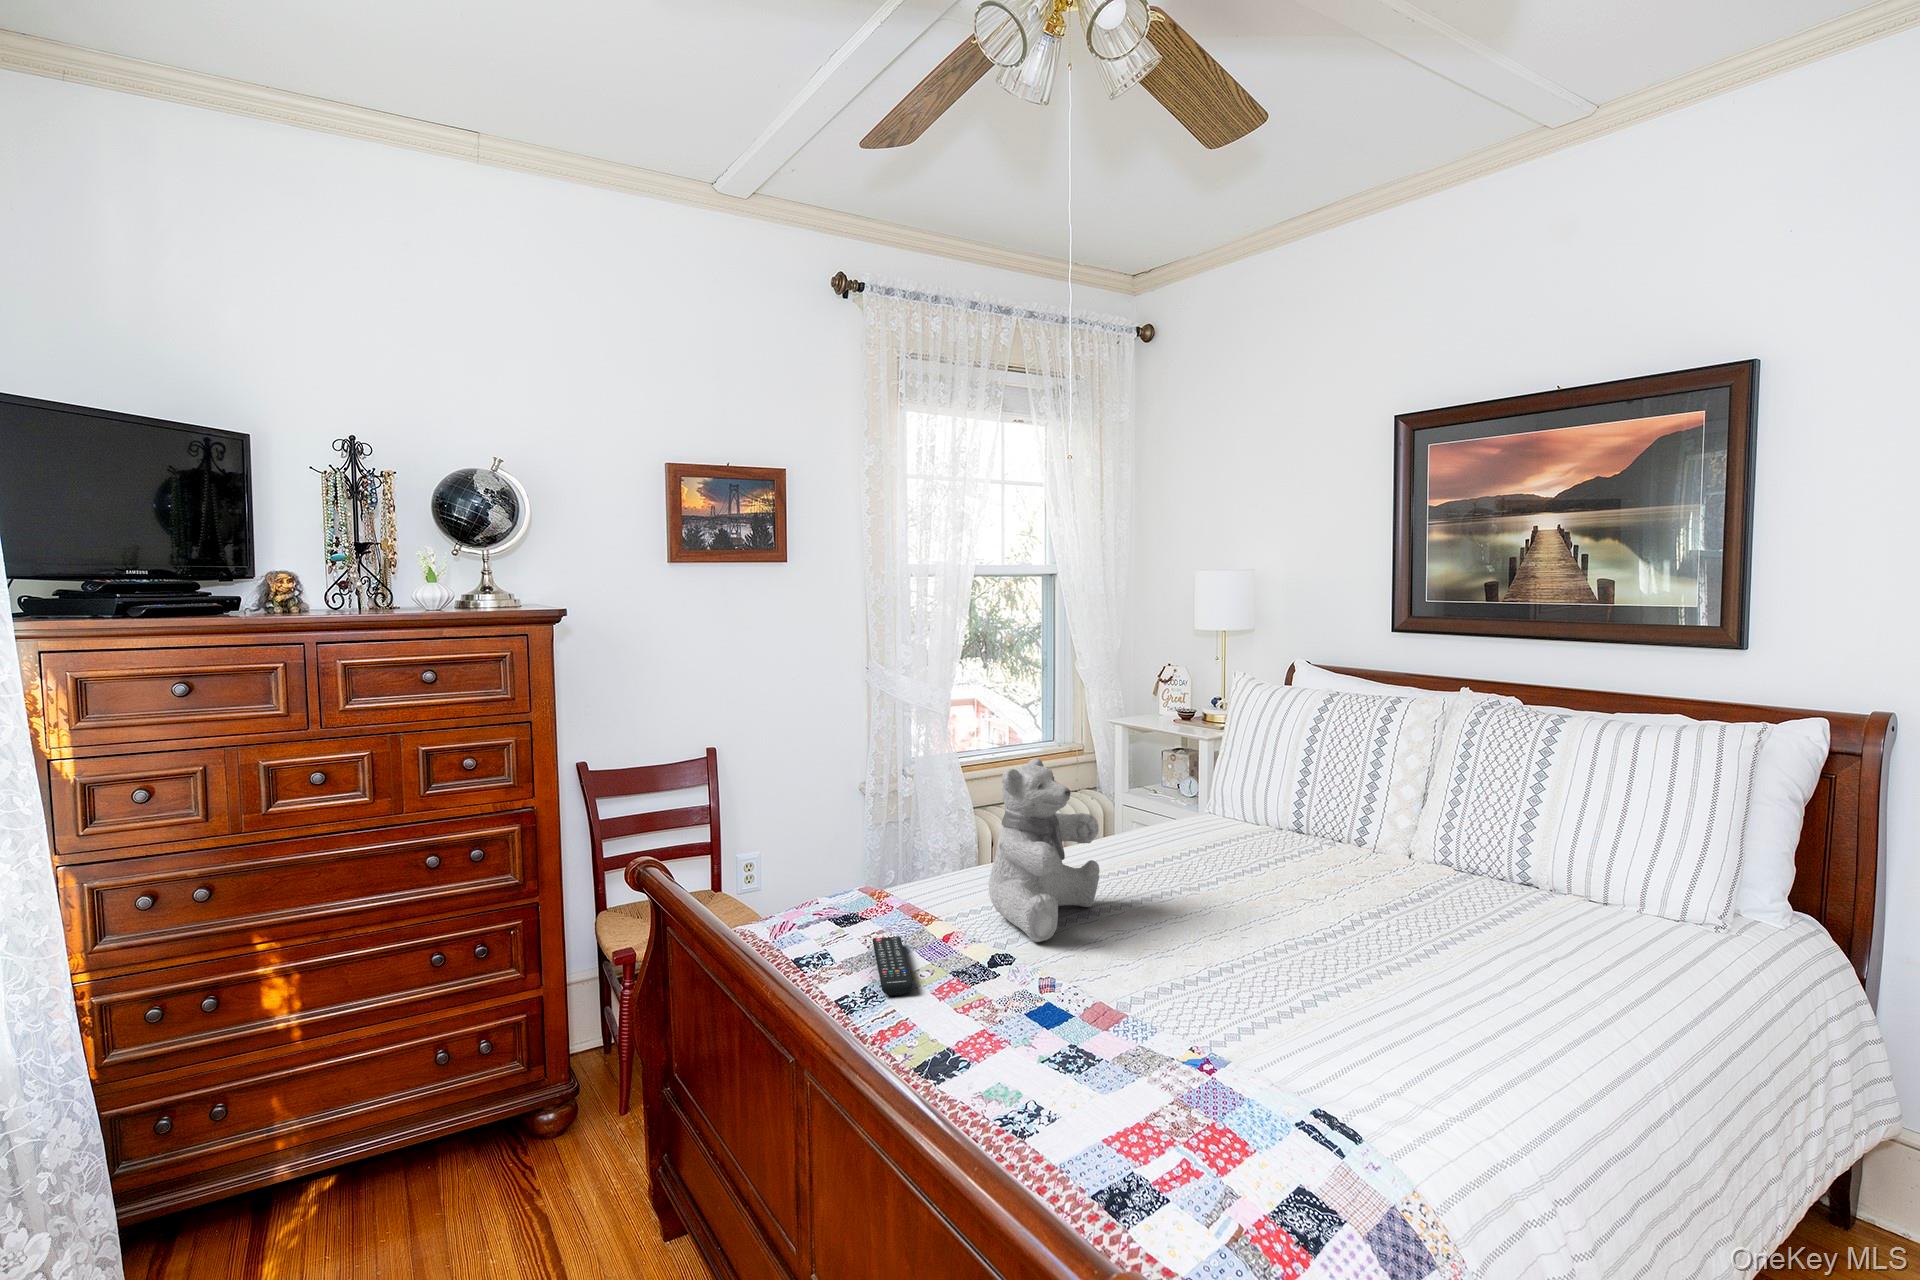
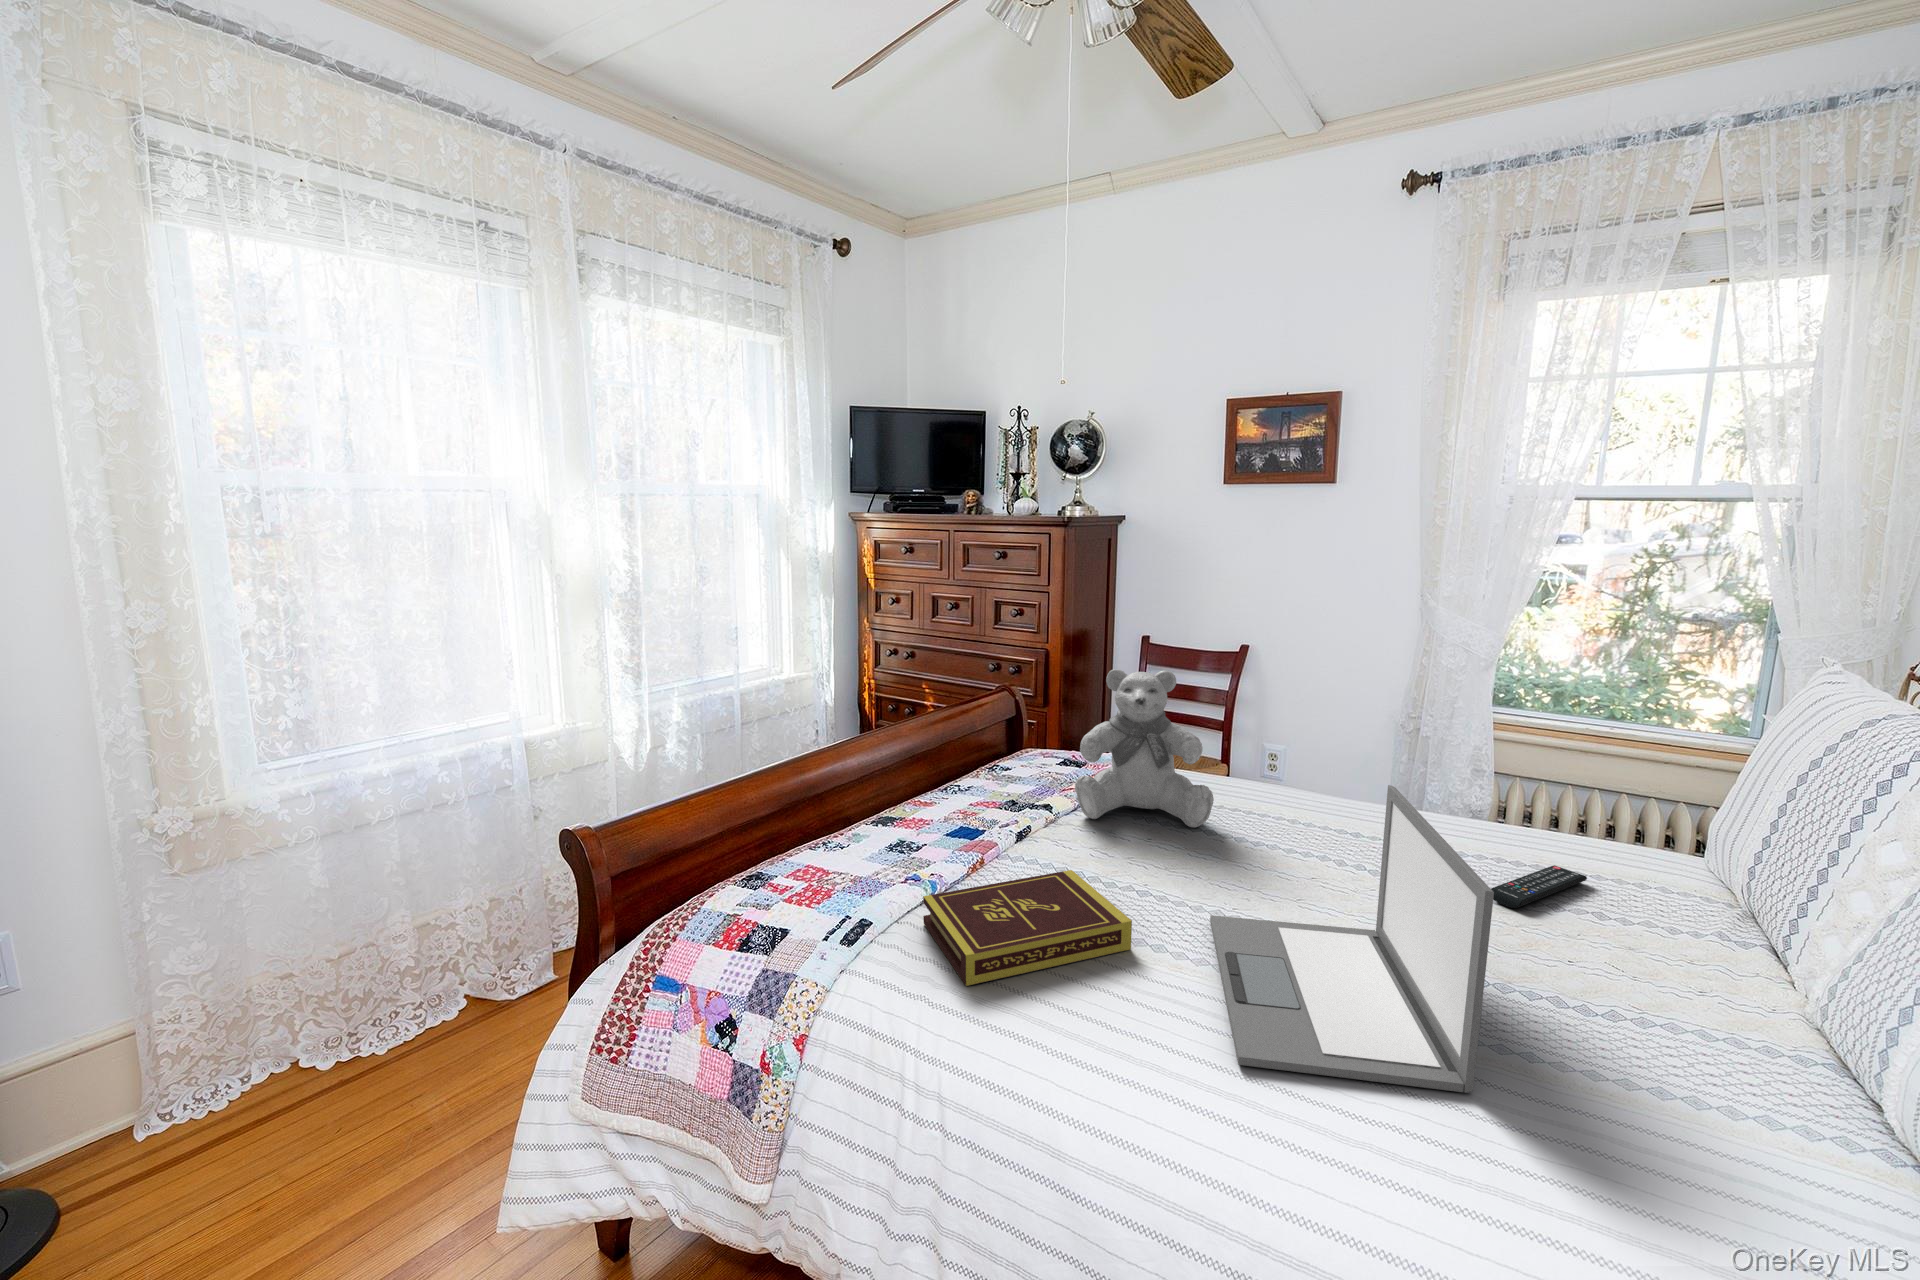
laptop: none [1289,786,1512,985] -> present [1210,785,1494,1093]
remote control: present [873,937,913,996] -> present [1491,865,1587,908]
book: none [1231,958,1434,1076] -> present [923,870,1132,986]

